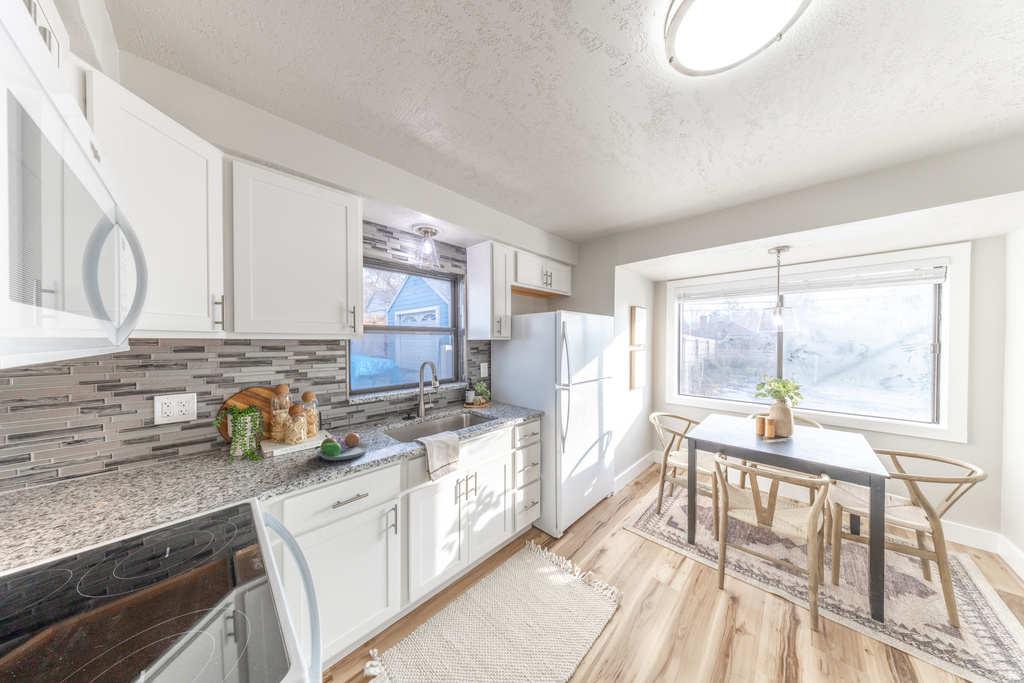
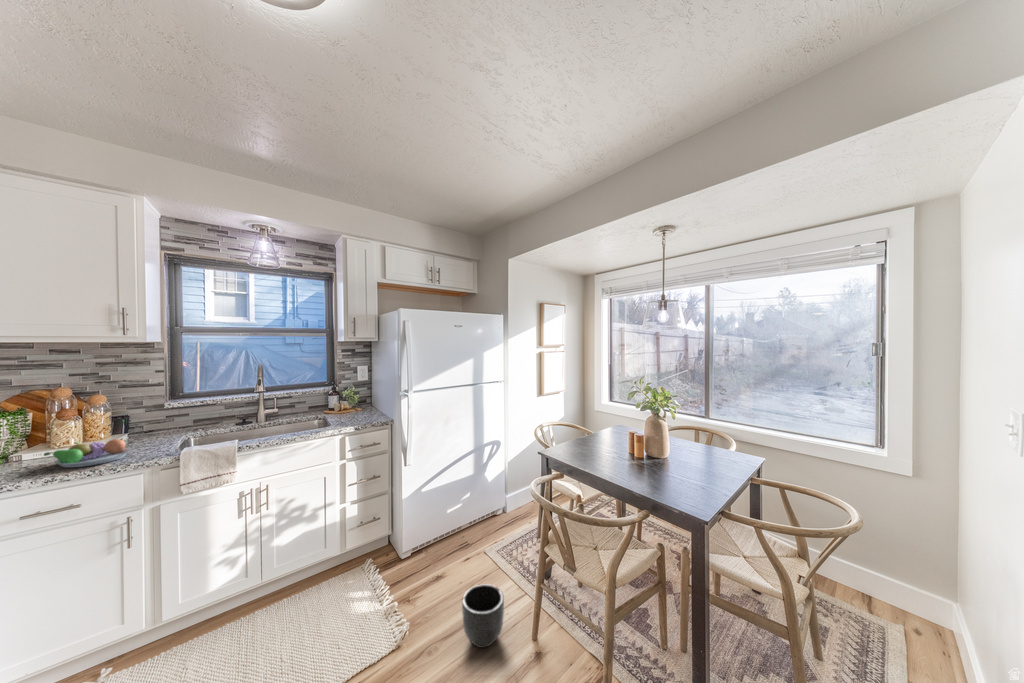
planter: none [667,548,707,600] -> present [462,584,504,648]

